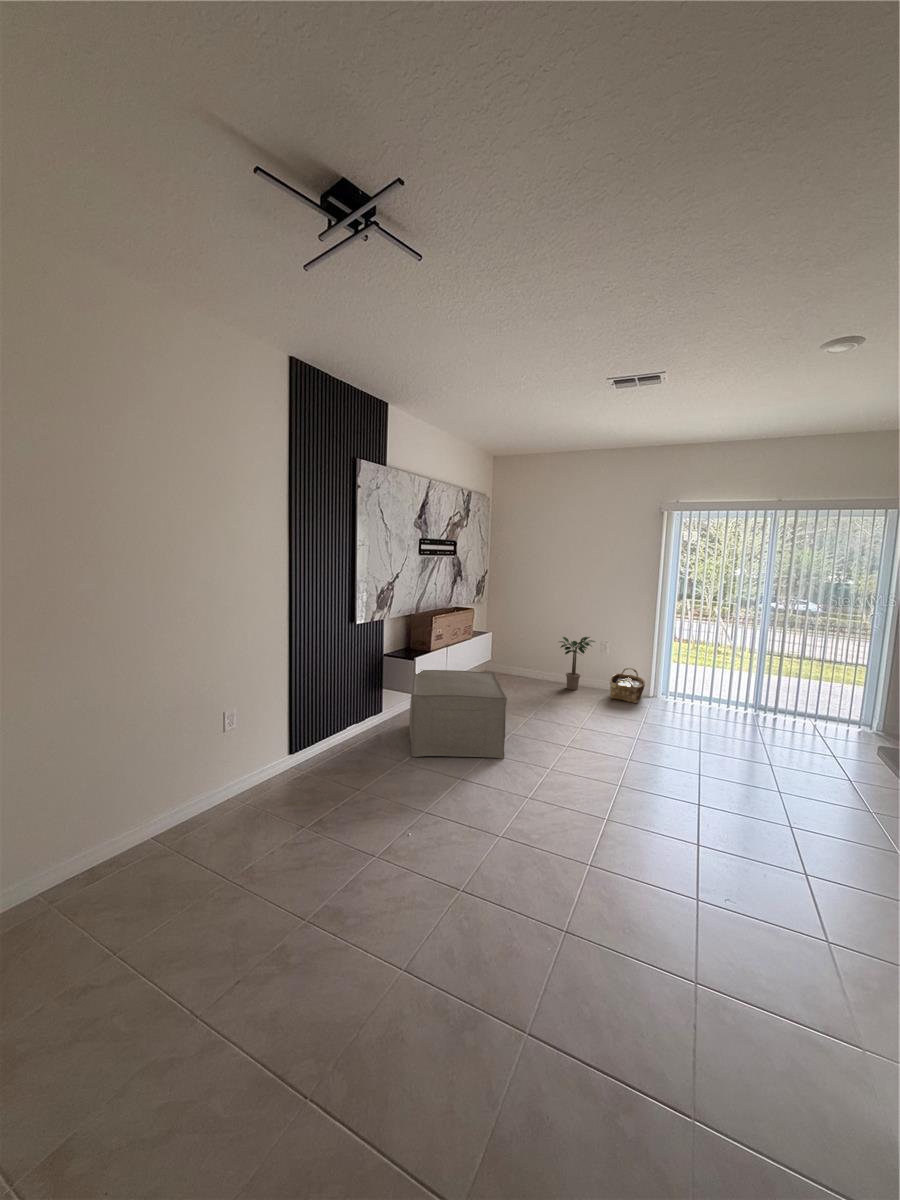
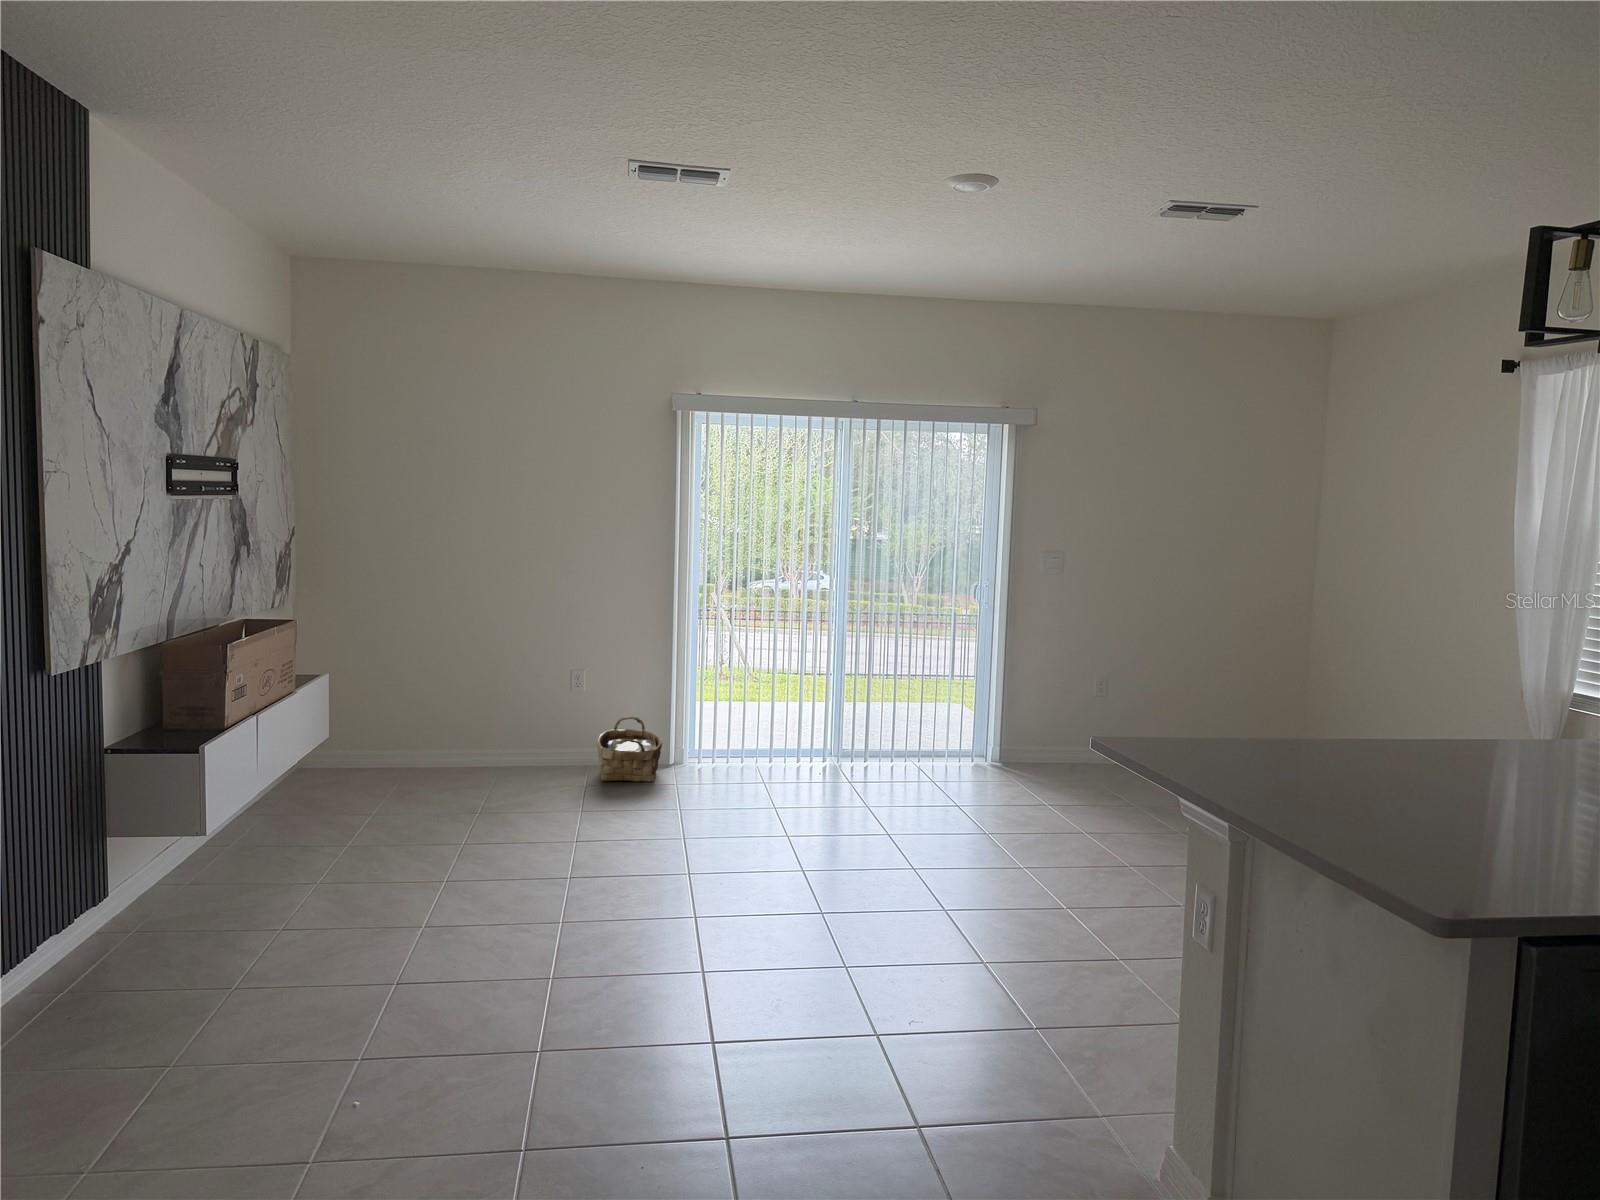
potted plant: present [559,637,595,690] -> none [480,662,563,779]
ottoman: present [409,670,507,759] -> none [191,756,461,977]

